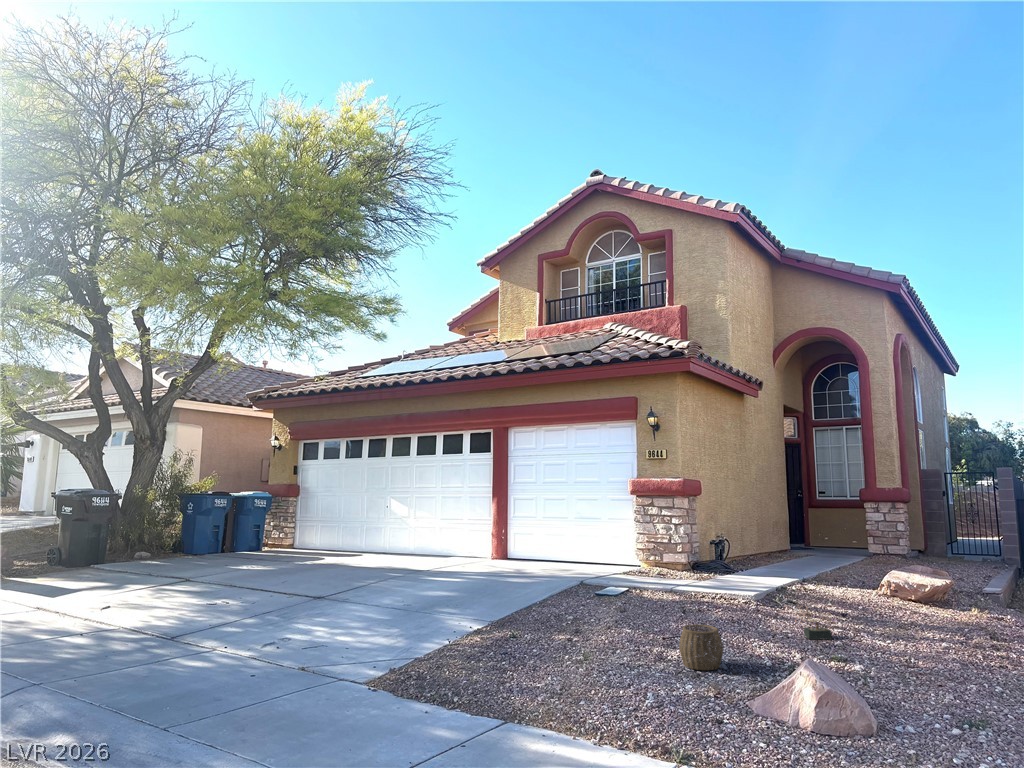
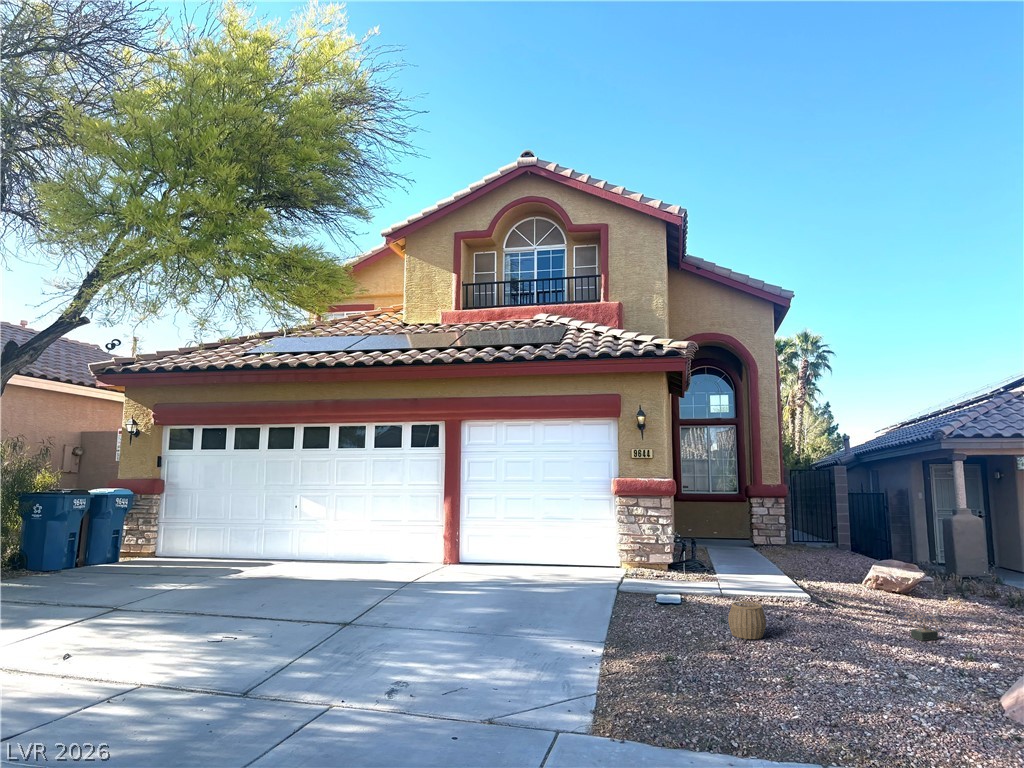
woven basket: present [679,625,723,670] -> present [728,602,766,639]

